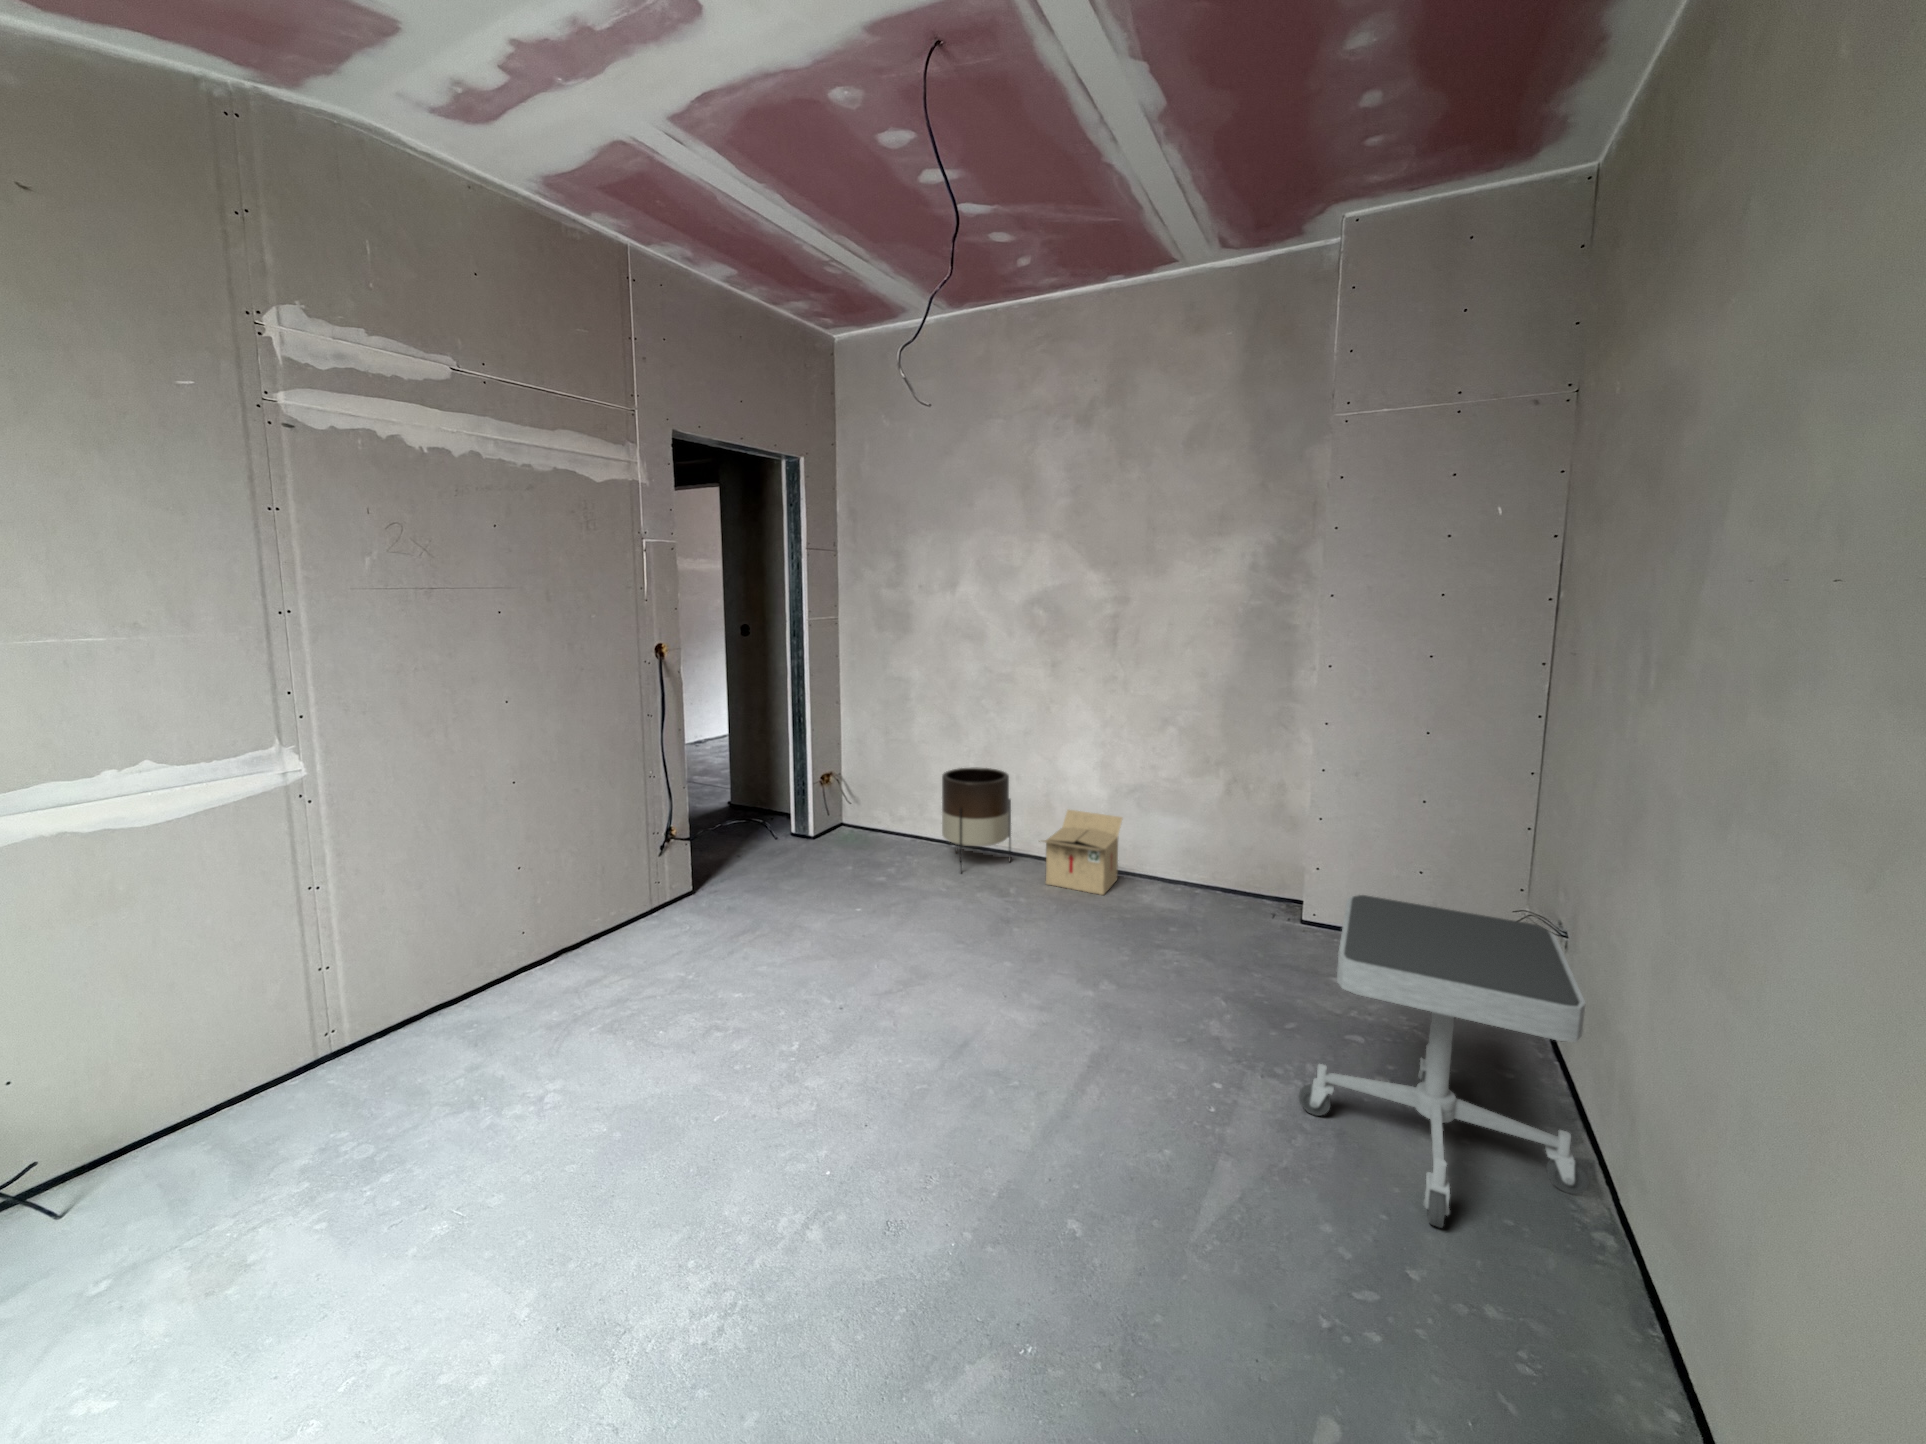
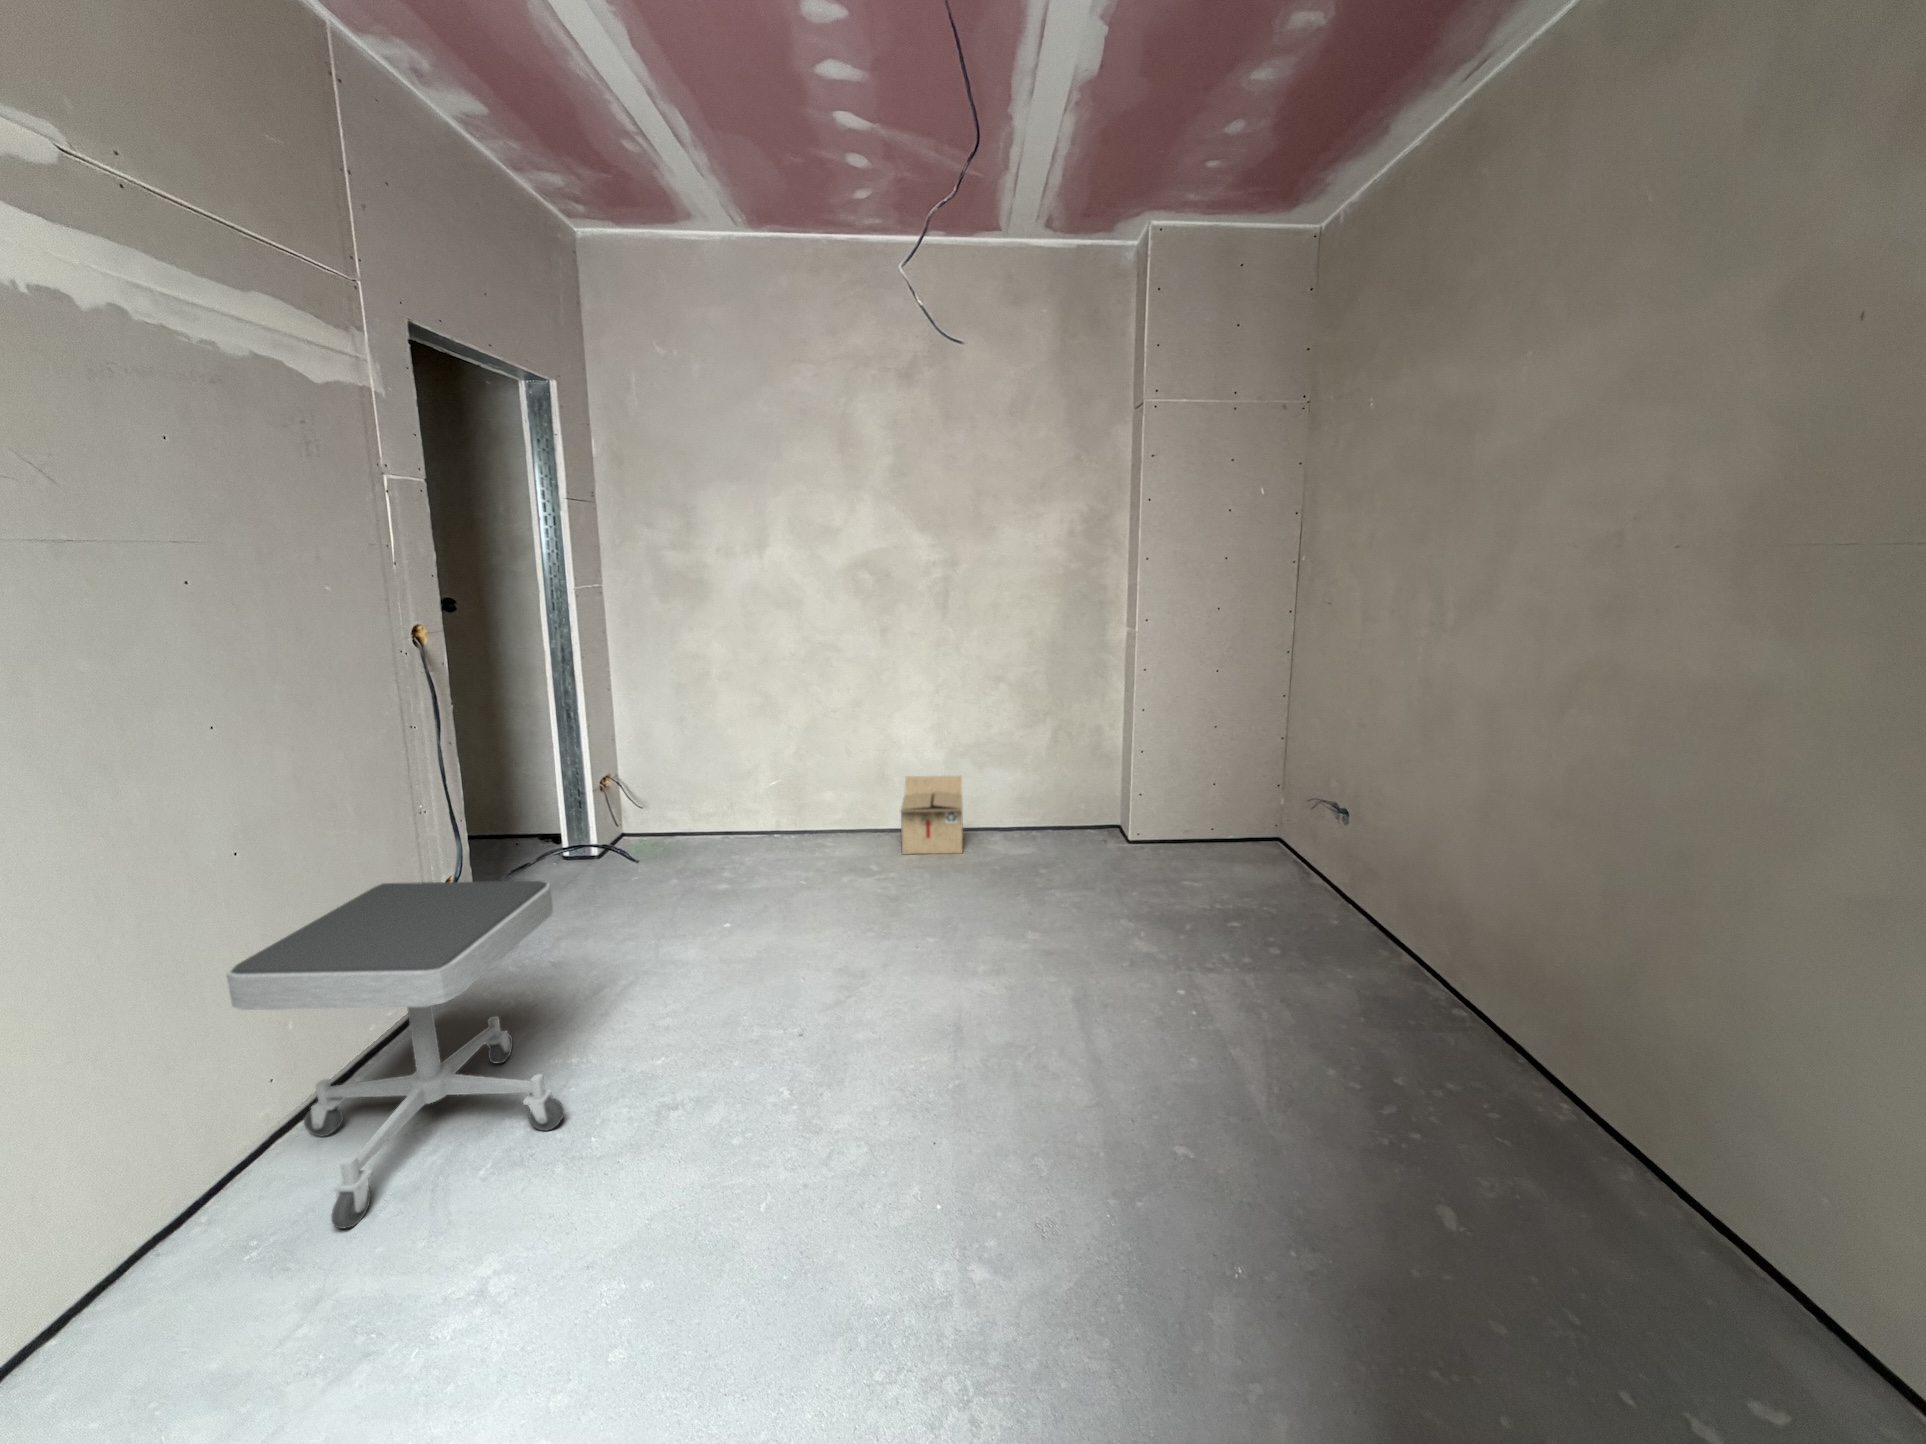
planter: present [942,768,1011,873] -> none [773,745,850,862]
stool: present [1299,895,1589,1228] -> present [226,881,564,1228]

